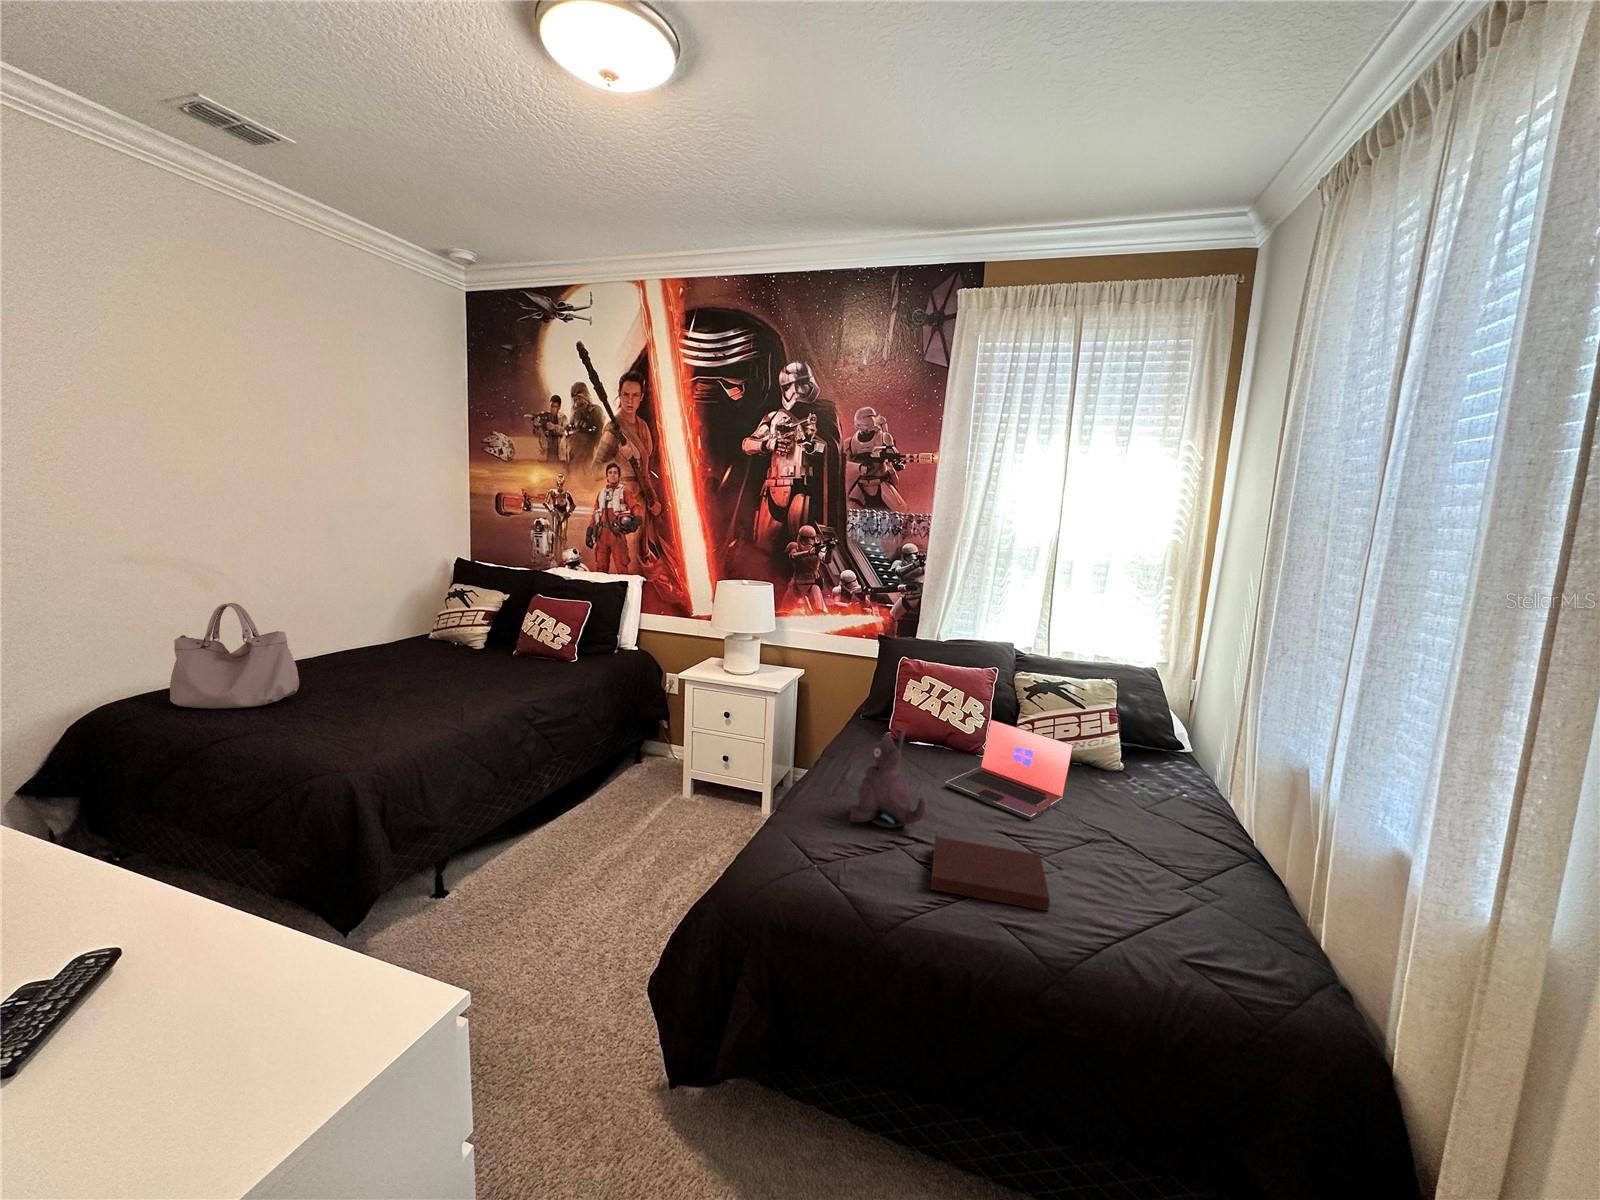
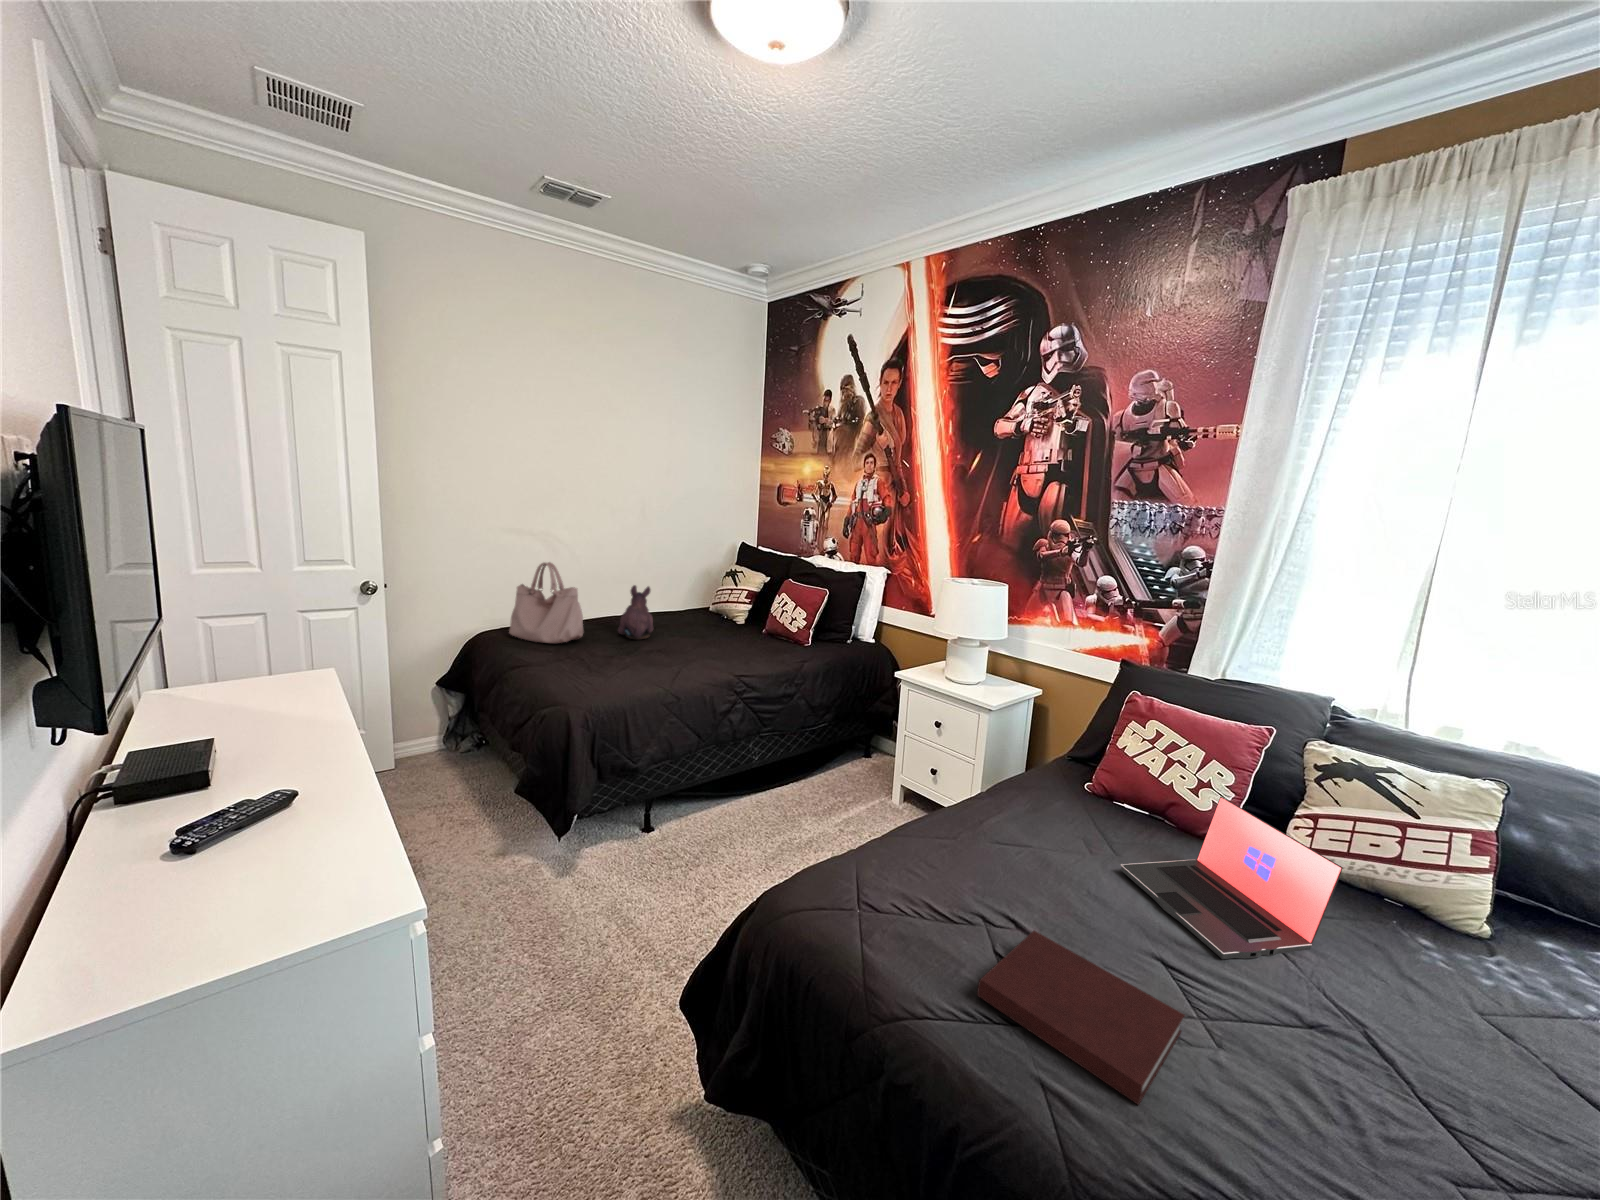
plush toy: present [850,729,925,828] -> present [618,585,653,640]

